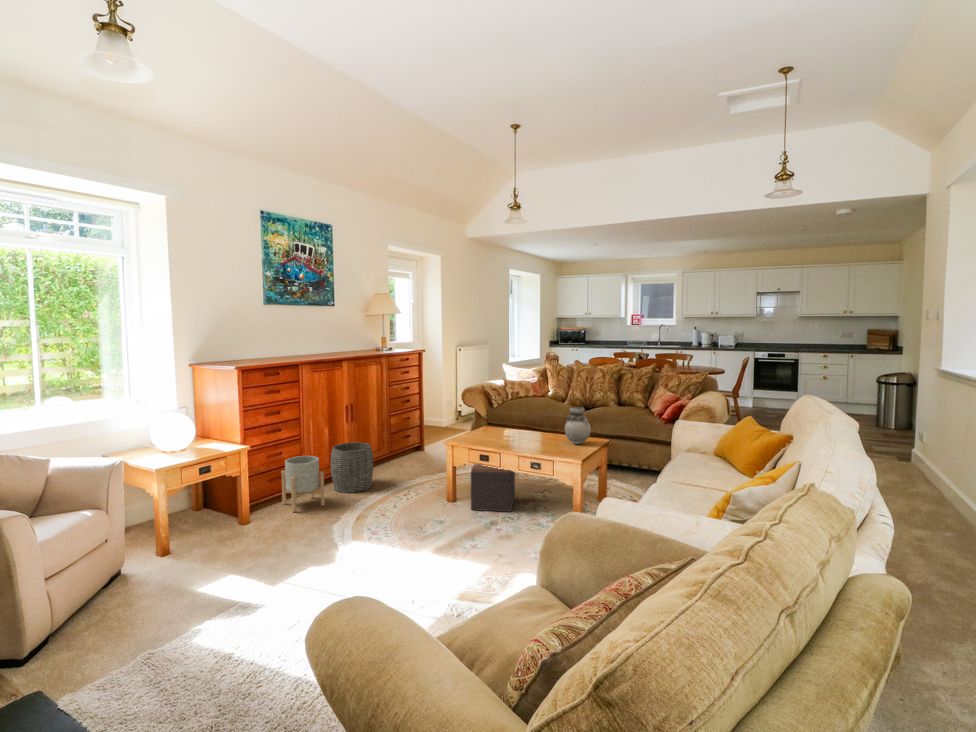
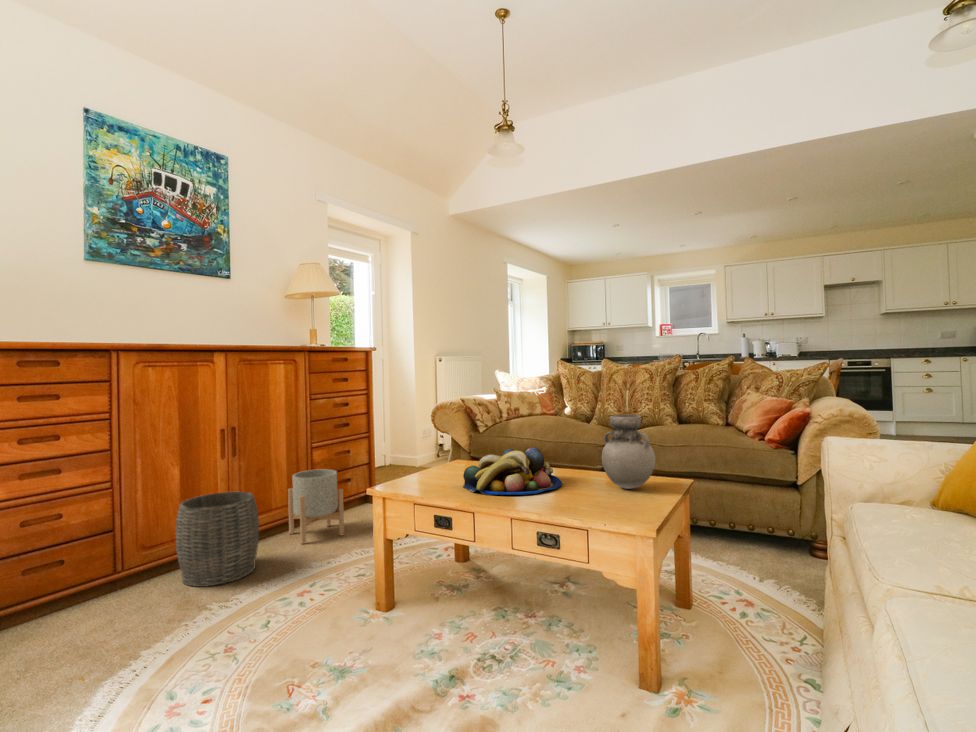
fruit bowl: none [493,422,544,446] -> present [463,447,562,495]
planter: present [281,456,325,512] -> present [288,469,344,544]
footstool: present [470,464,515,512] -> none [413,517,508,635]

